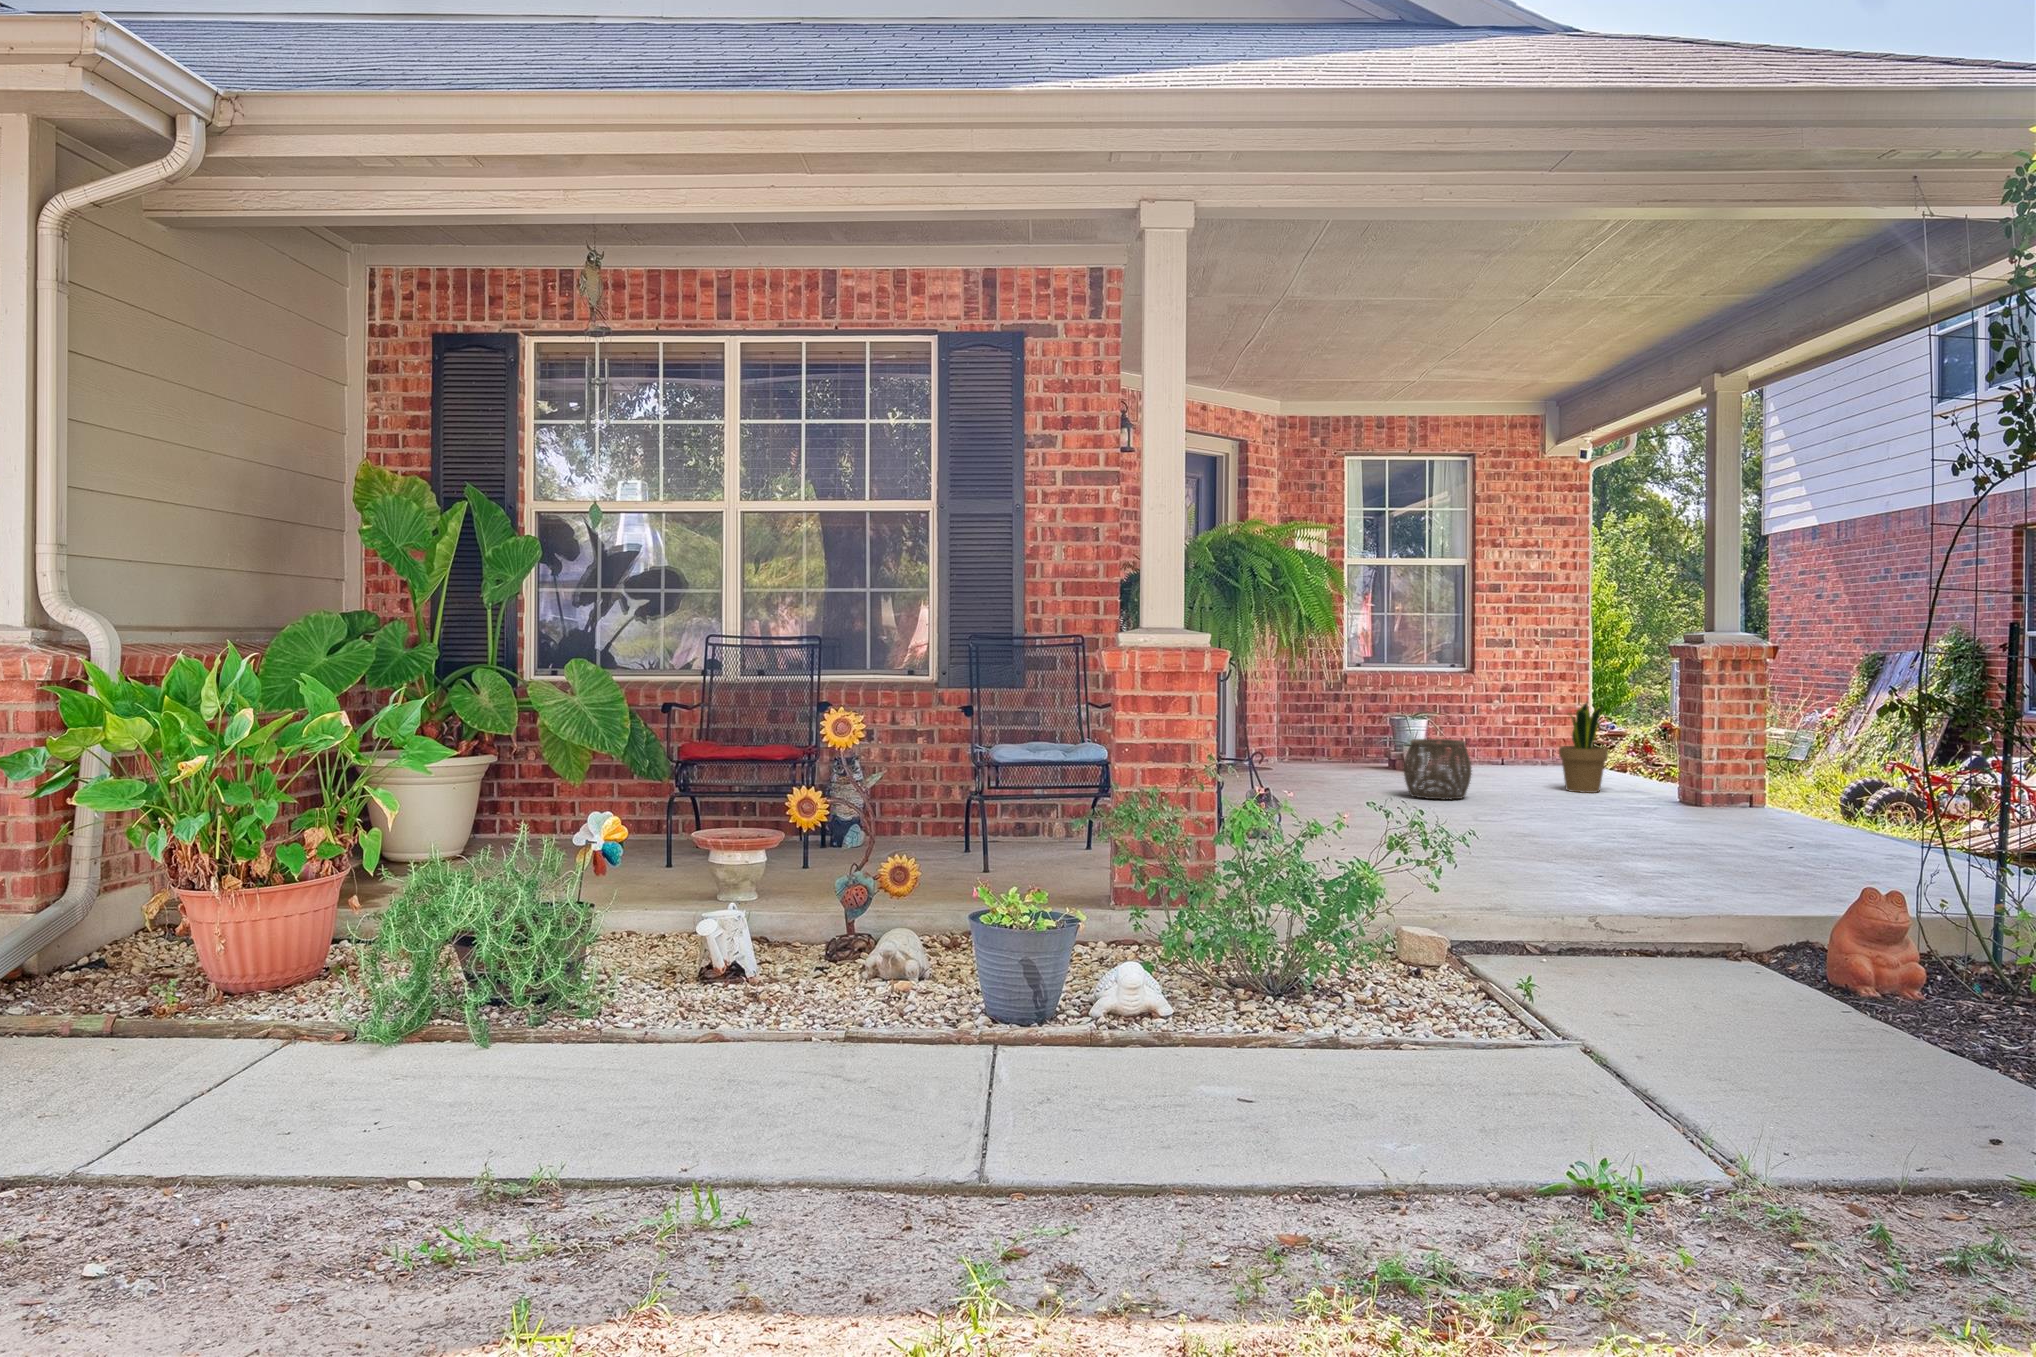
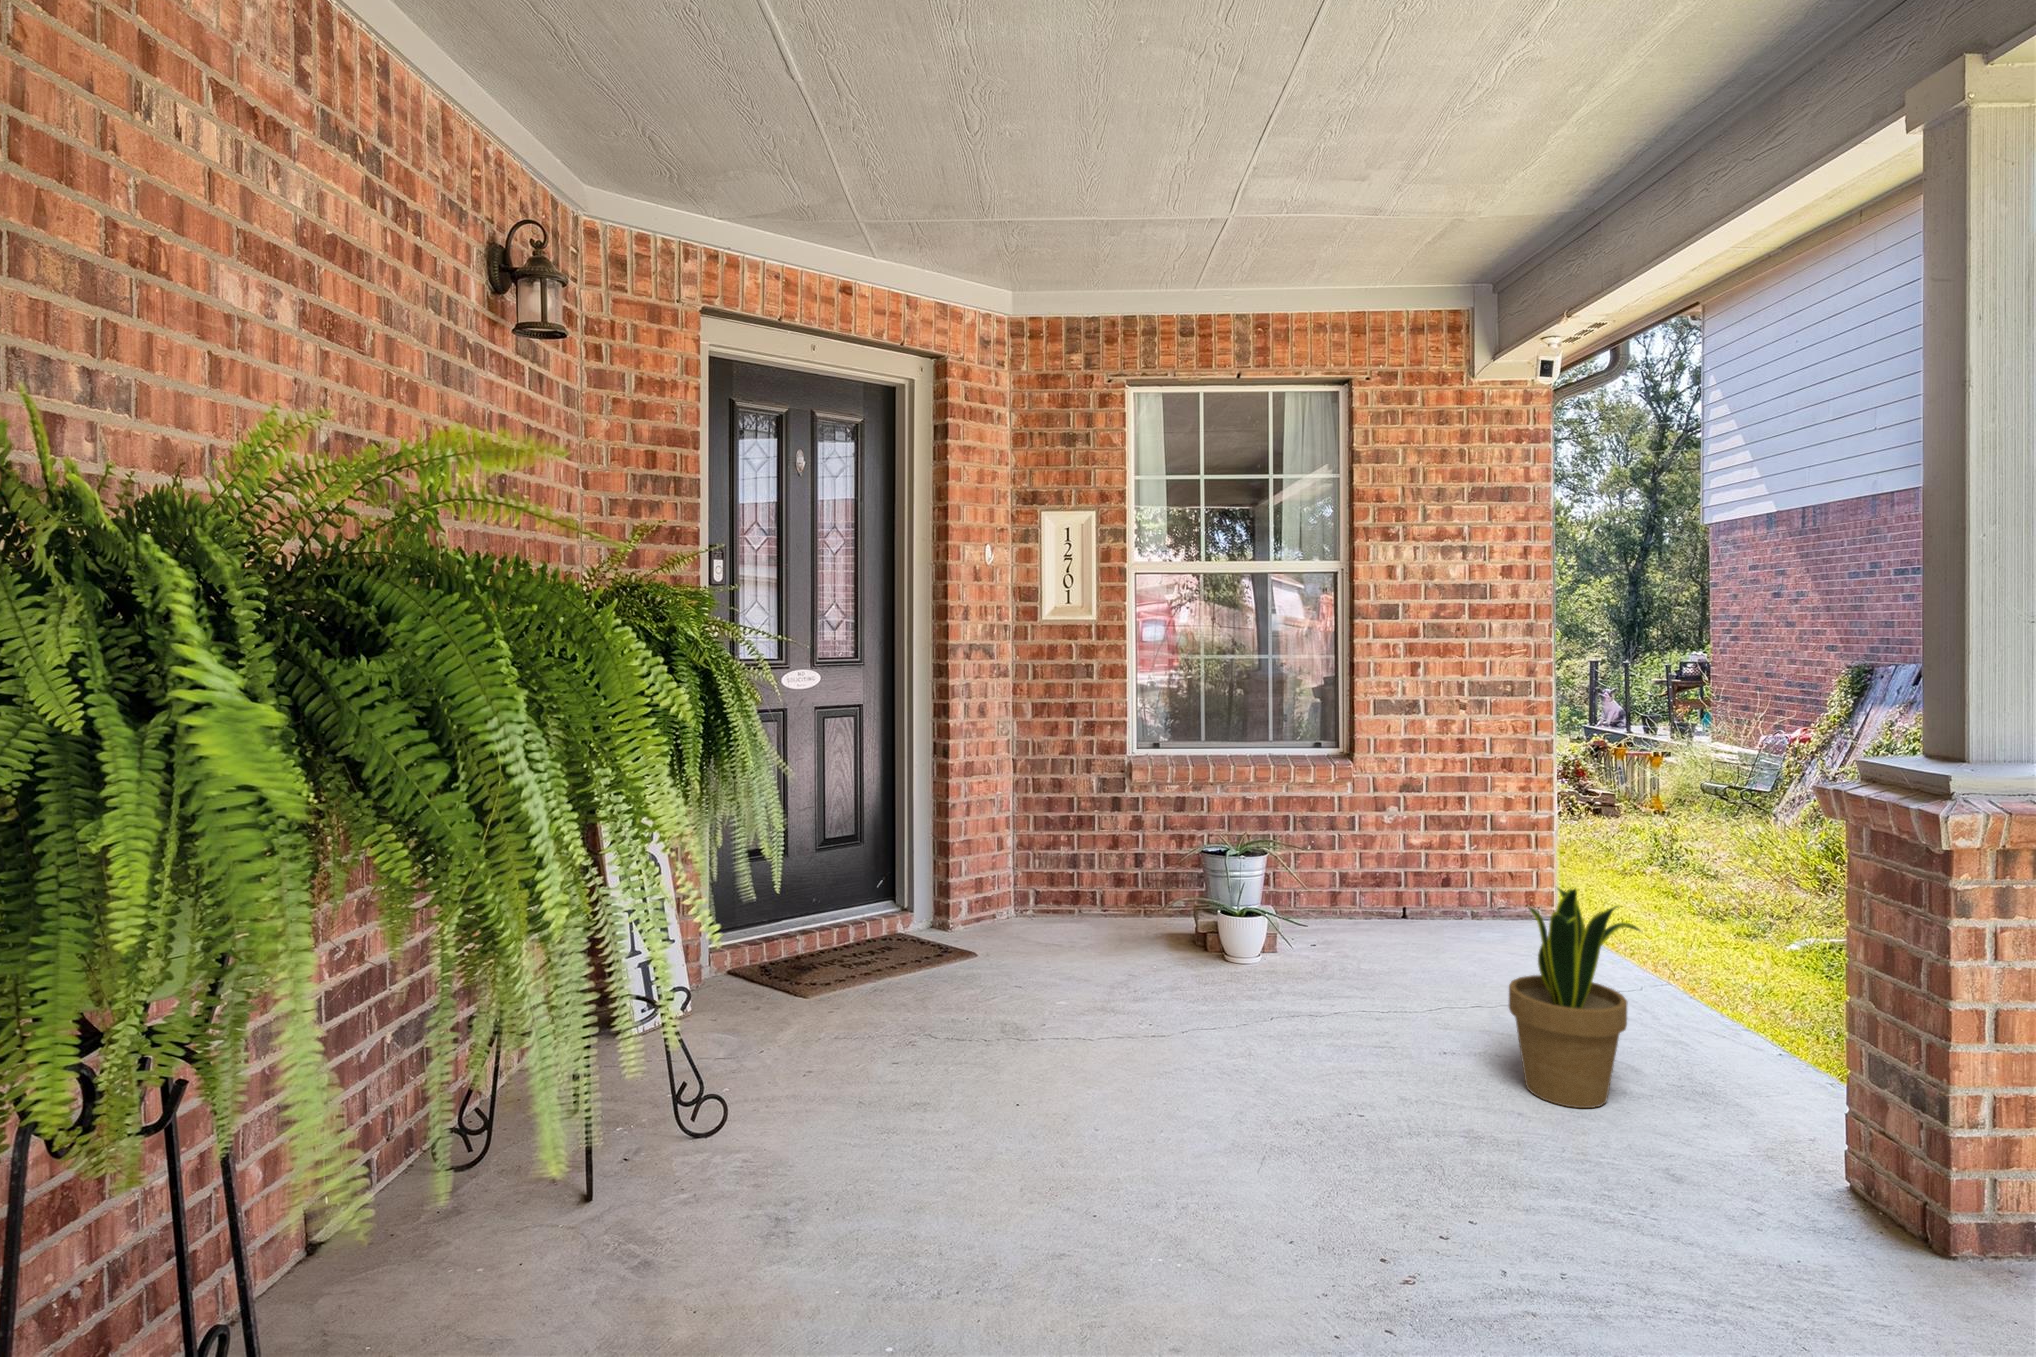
woven basket: present [1404,739,1472,800] -> none [1113,992,1283,1189]

